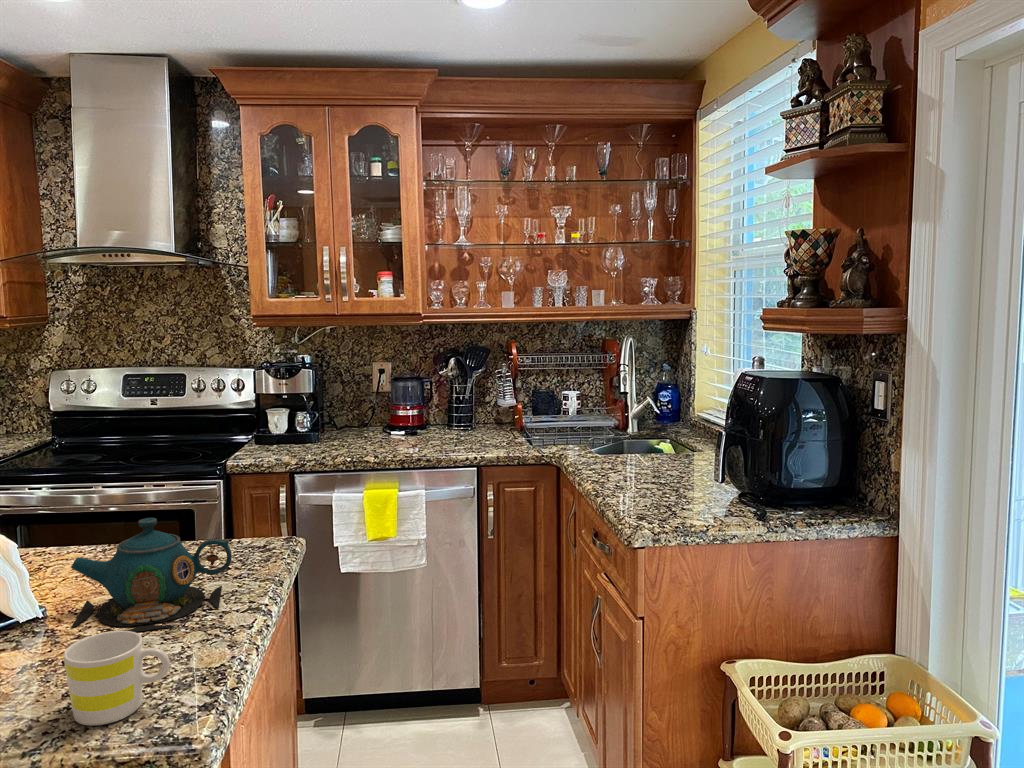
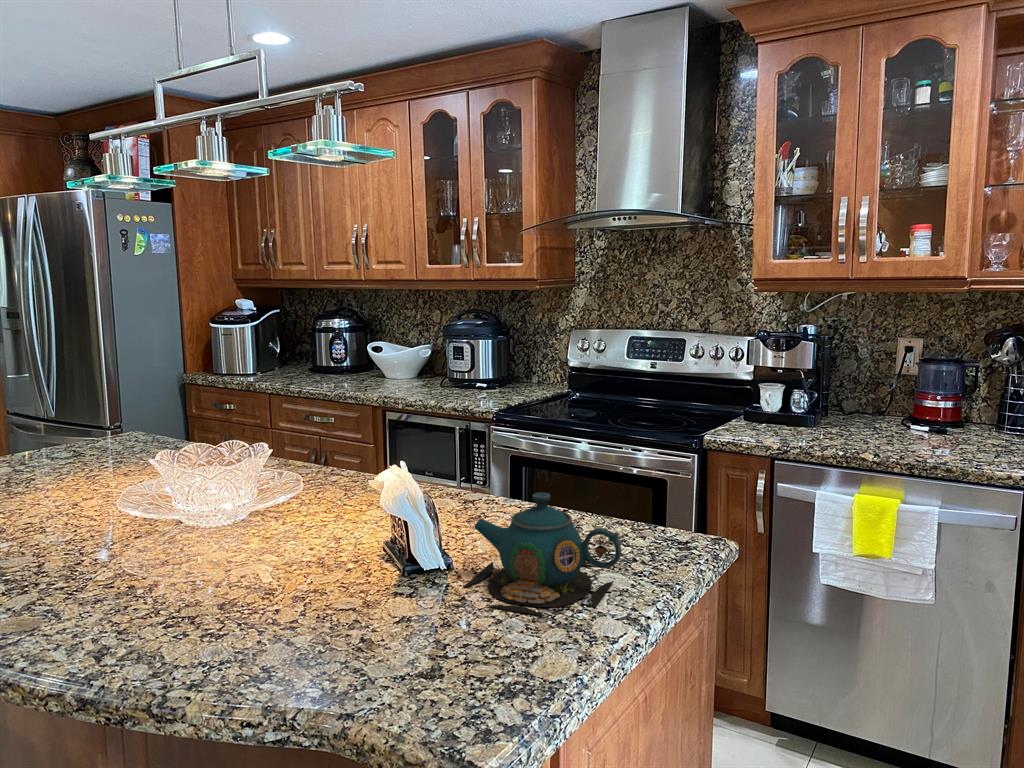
mug: present [64,631,170,726] -> none [393,610,485,709]

